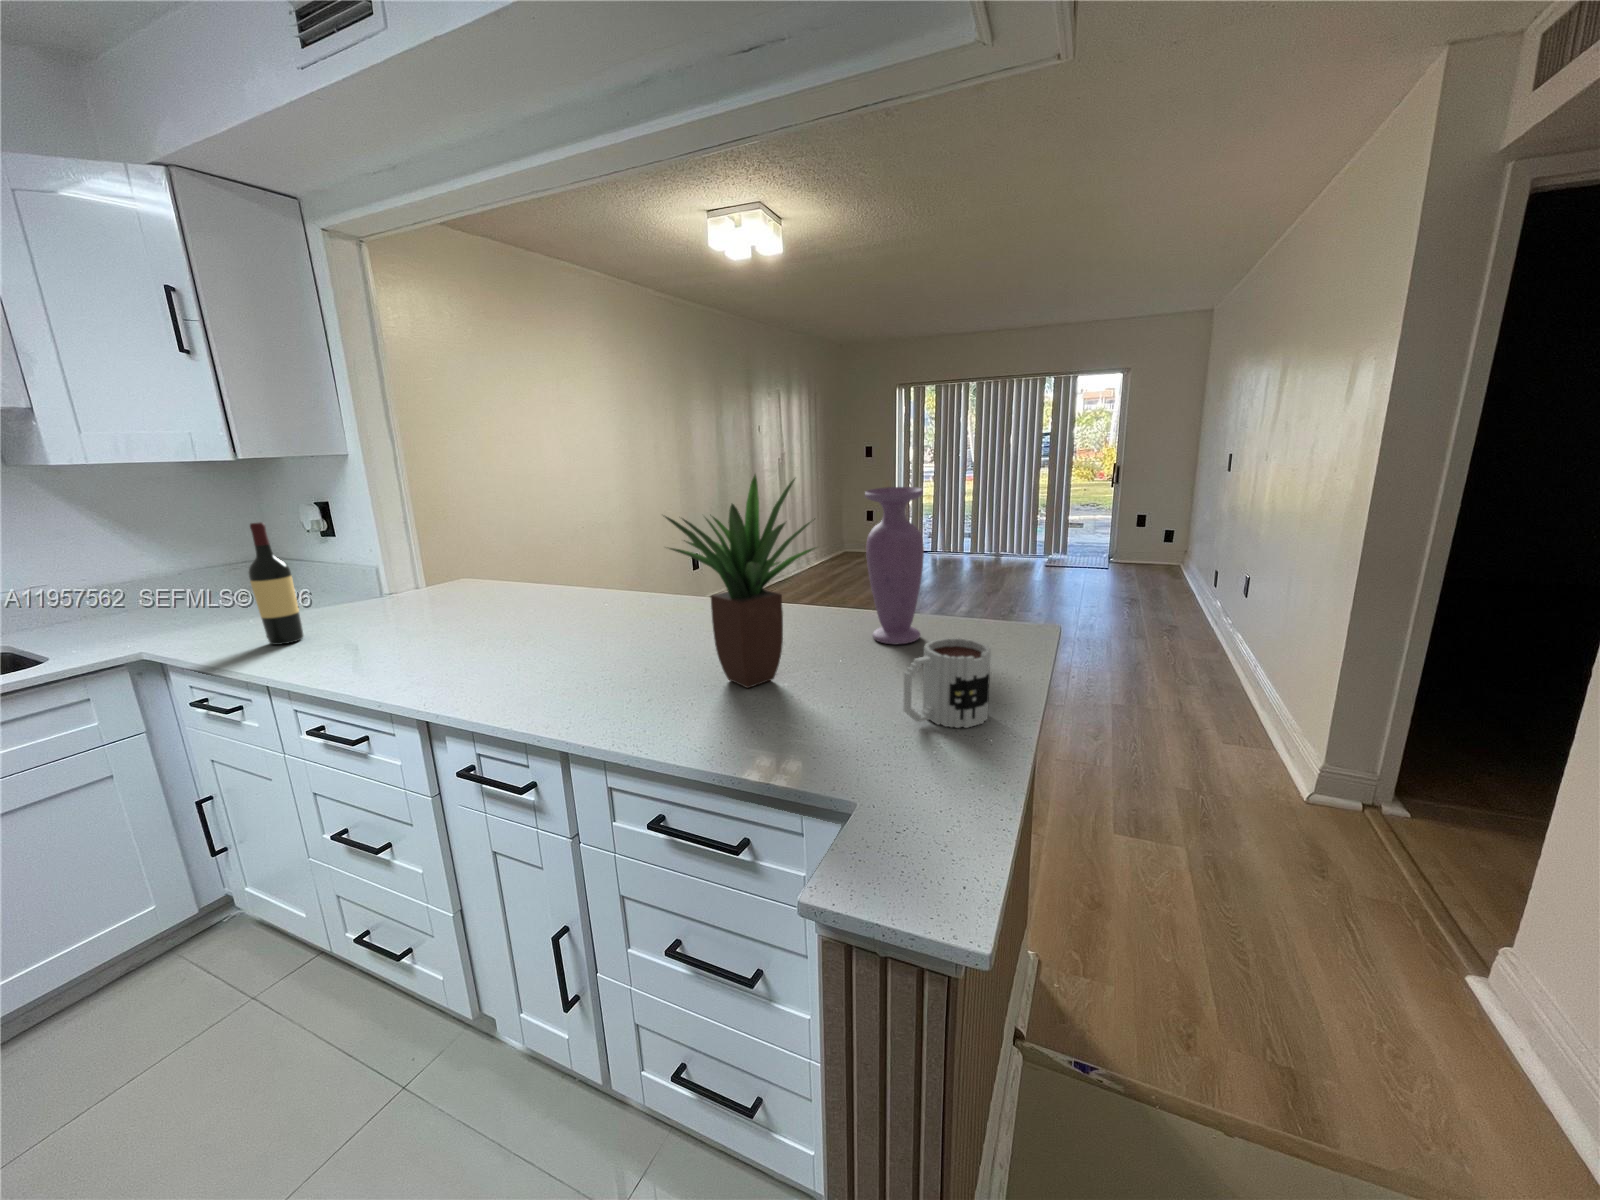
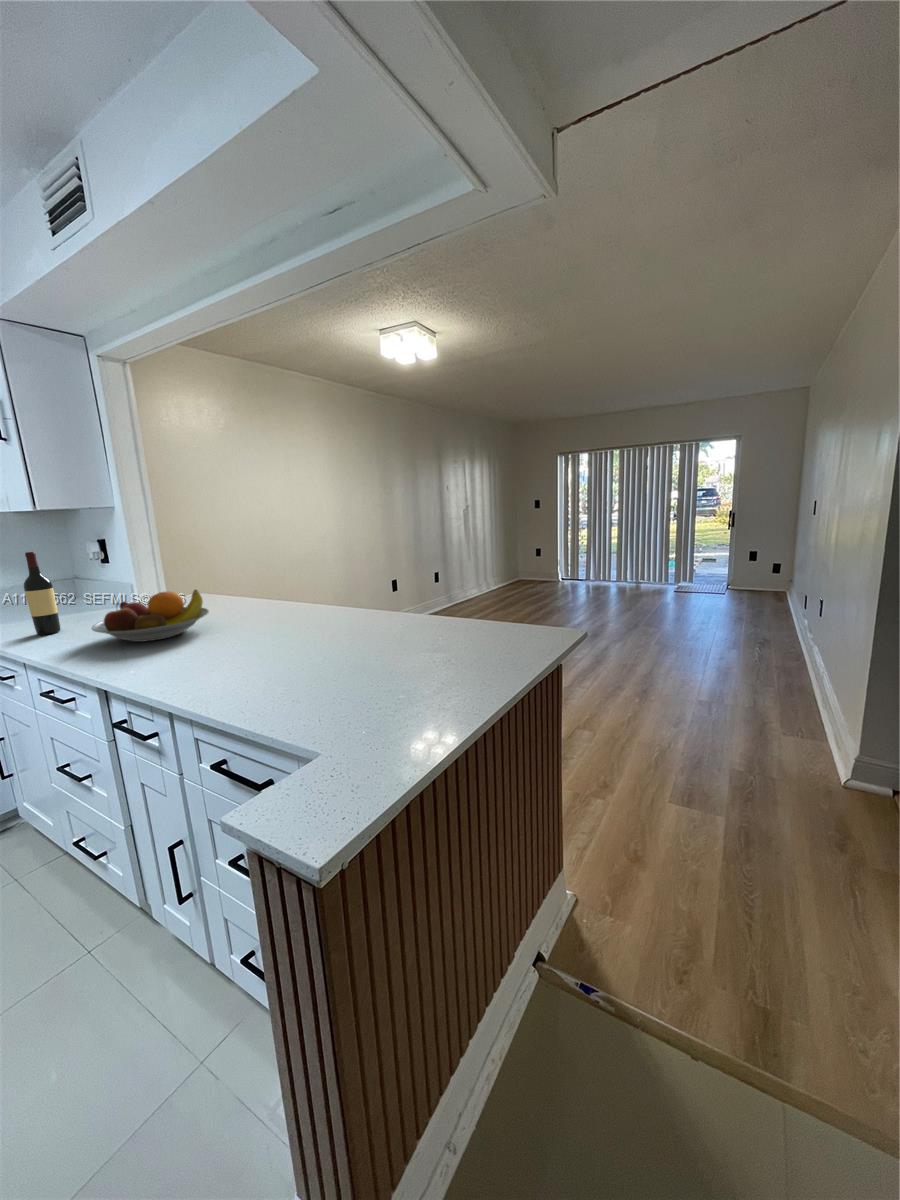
potted plant: present [665,475,815,688] -> none [246,513,381,671]
vase: present [865,487,924,644] -> none [424,524,472,643]
fruit bowl: none [374,575,536,652] -> present [92,590,209,642]
mug: present [904,638,991,728] -> none [401,635,473,704]

